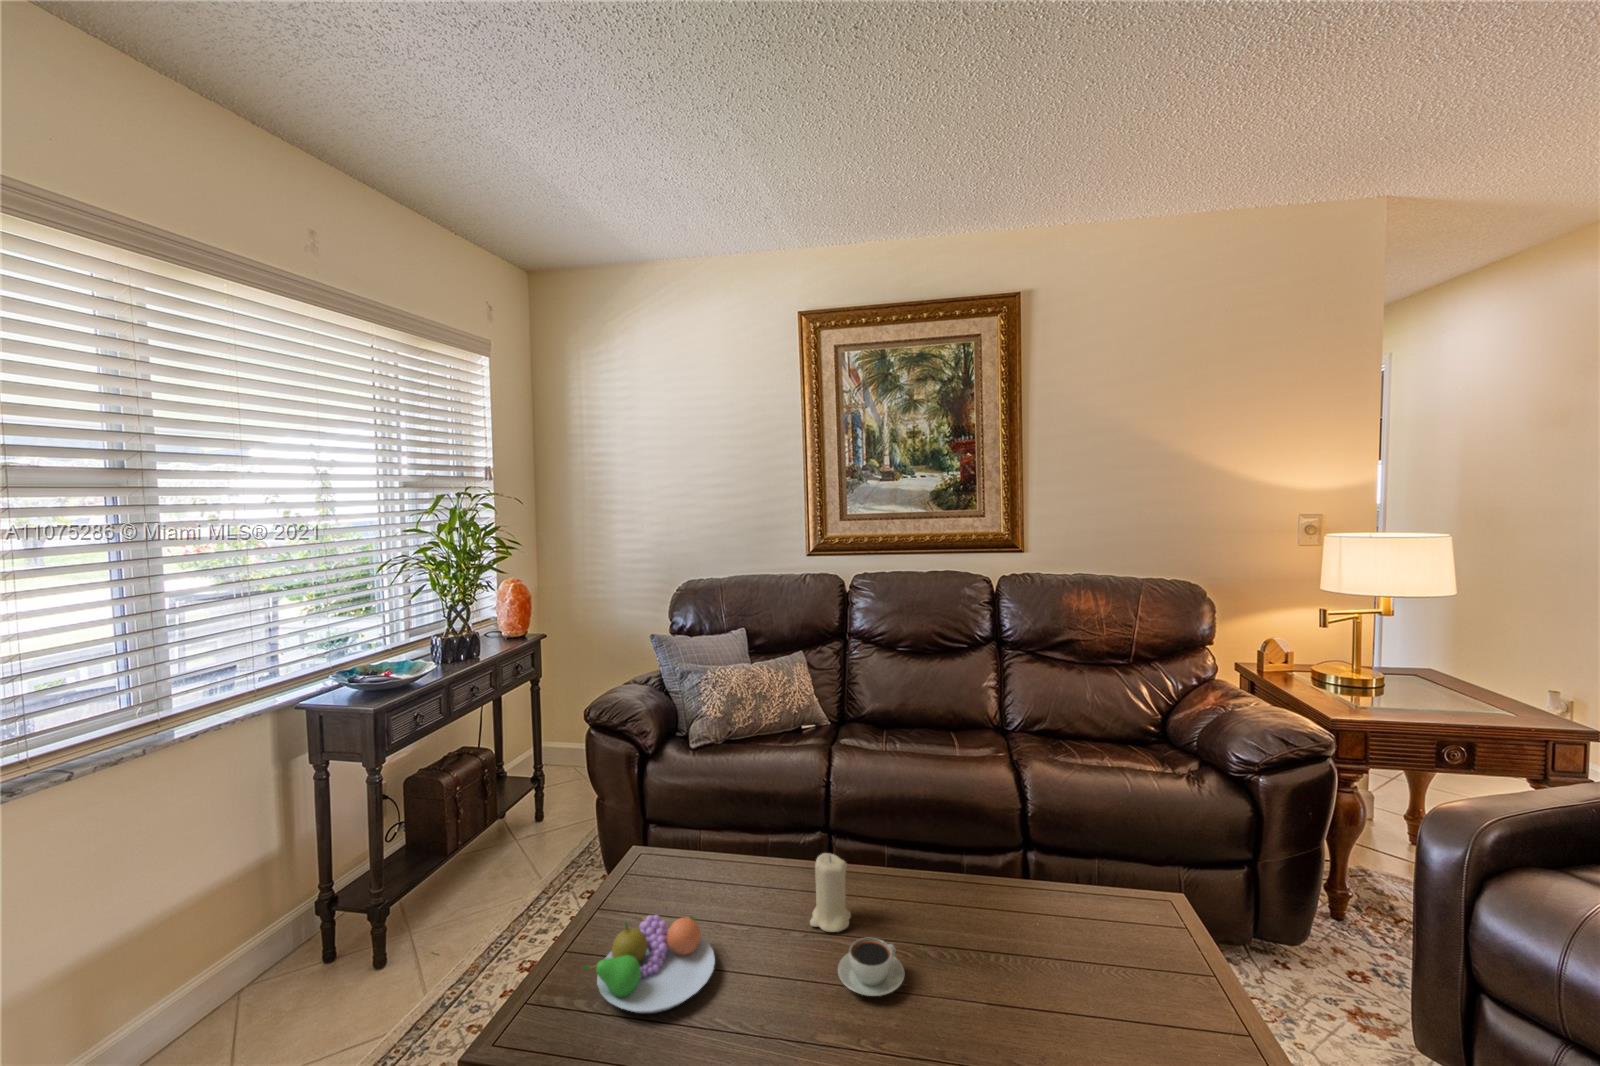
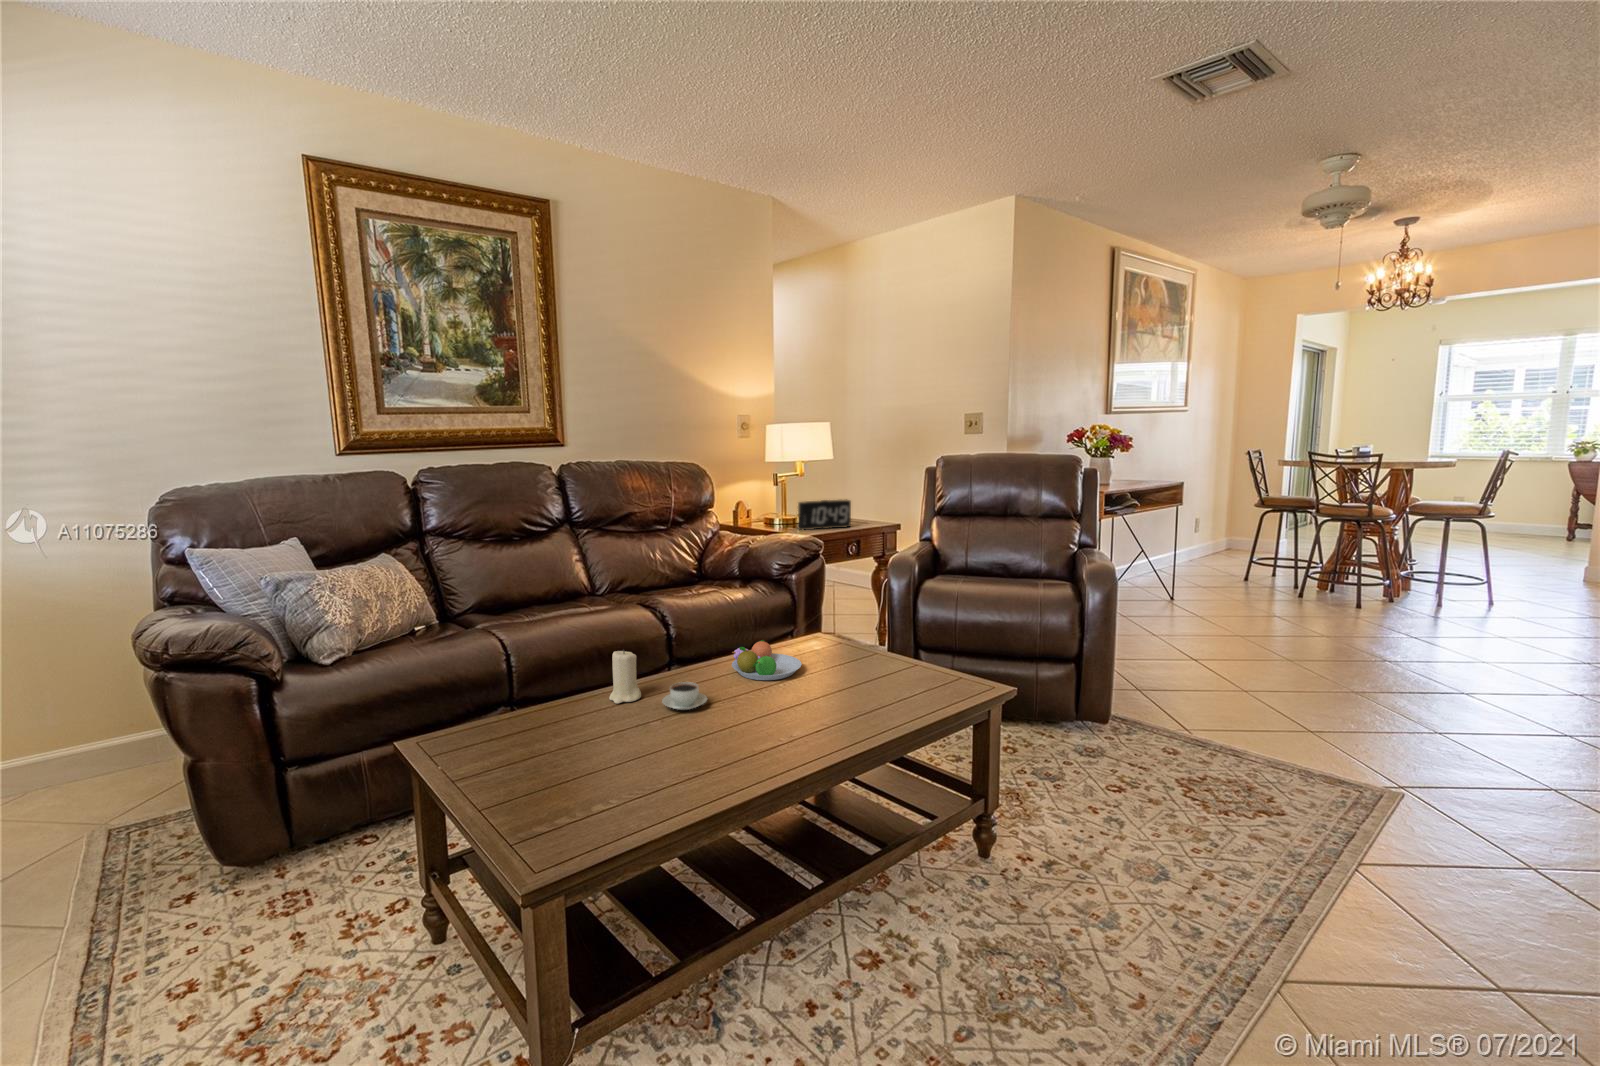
alarm clock: none [1358,657,1484,715] -> present [796,499,851,530]
fruit bowl: present [583,915,715,1013] -> present [732,640,802,680]

